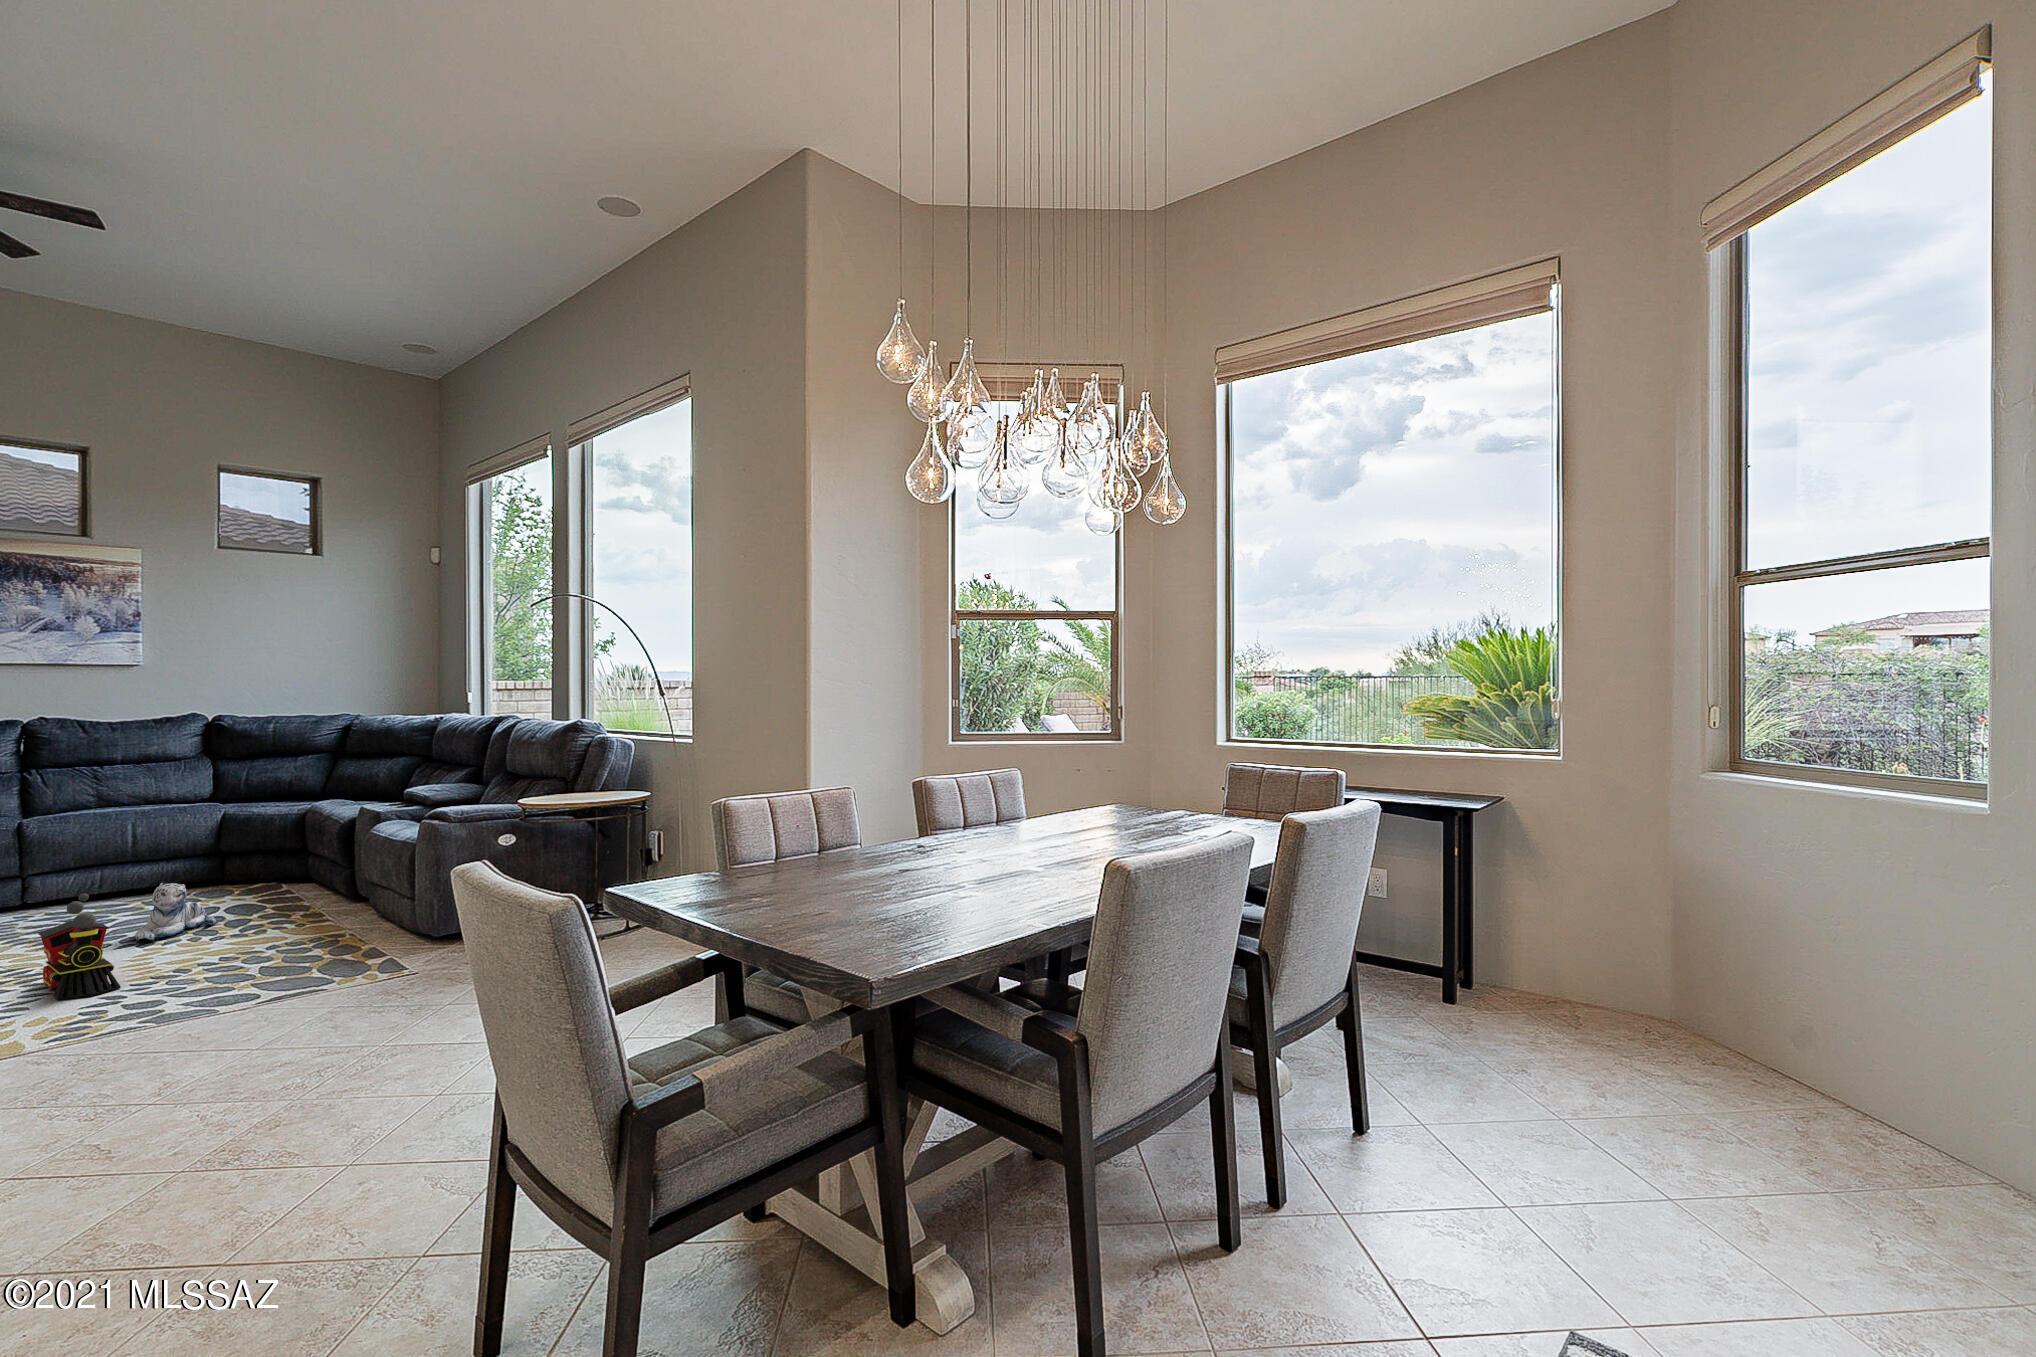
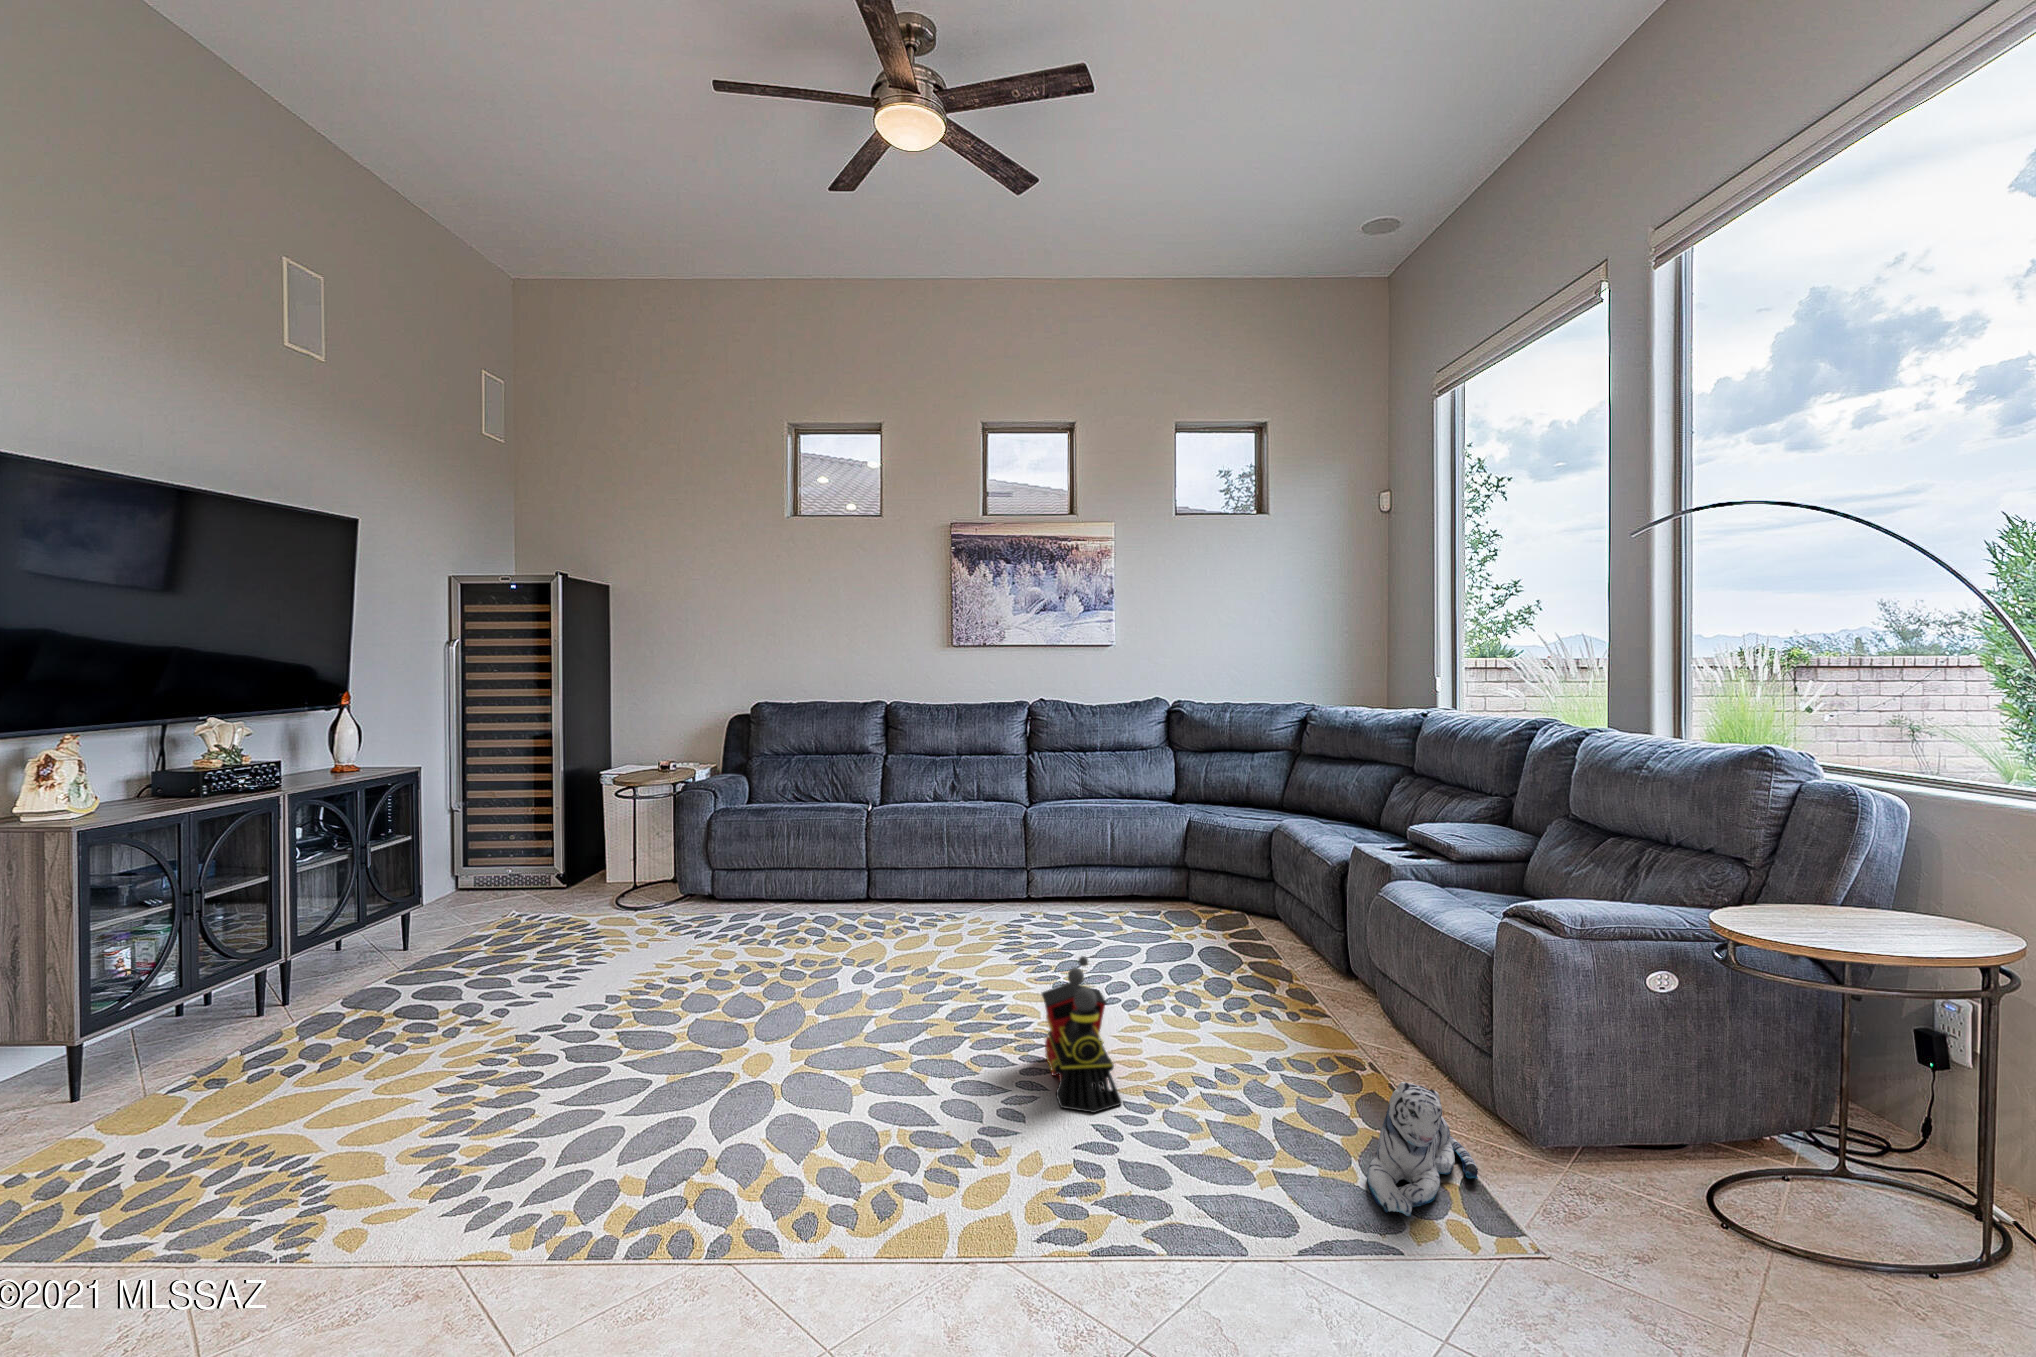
plush toy: present [135,883,216,942] -> present [1366,1082,1478,1216]

